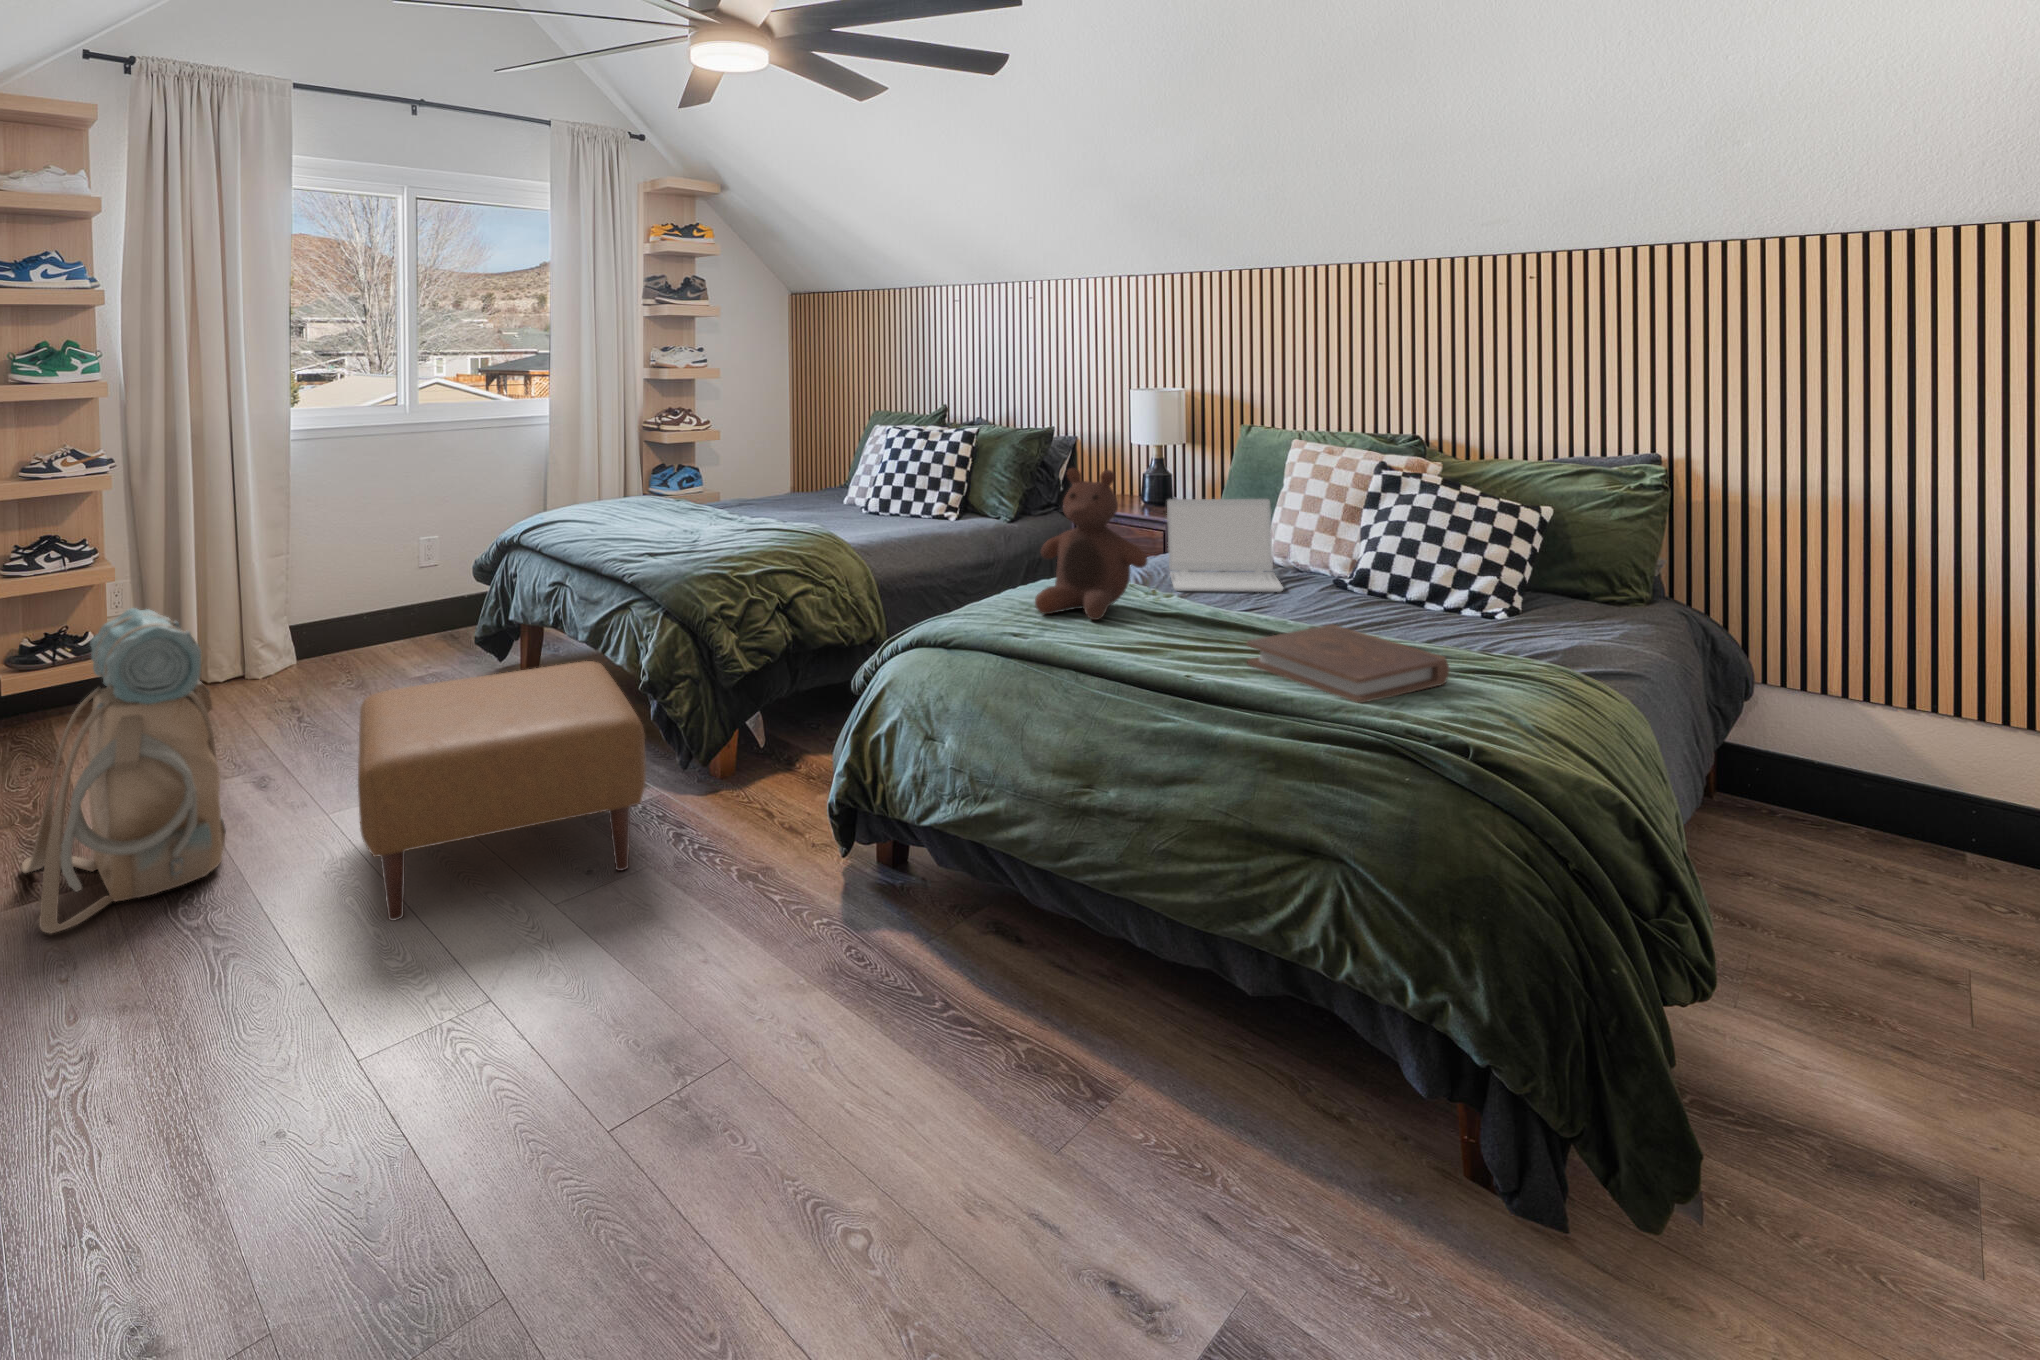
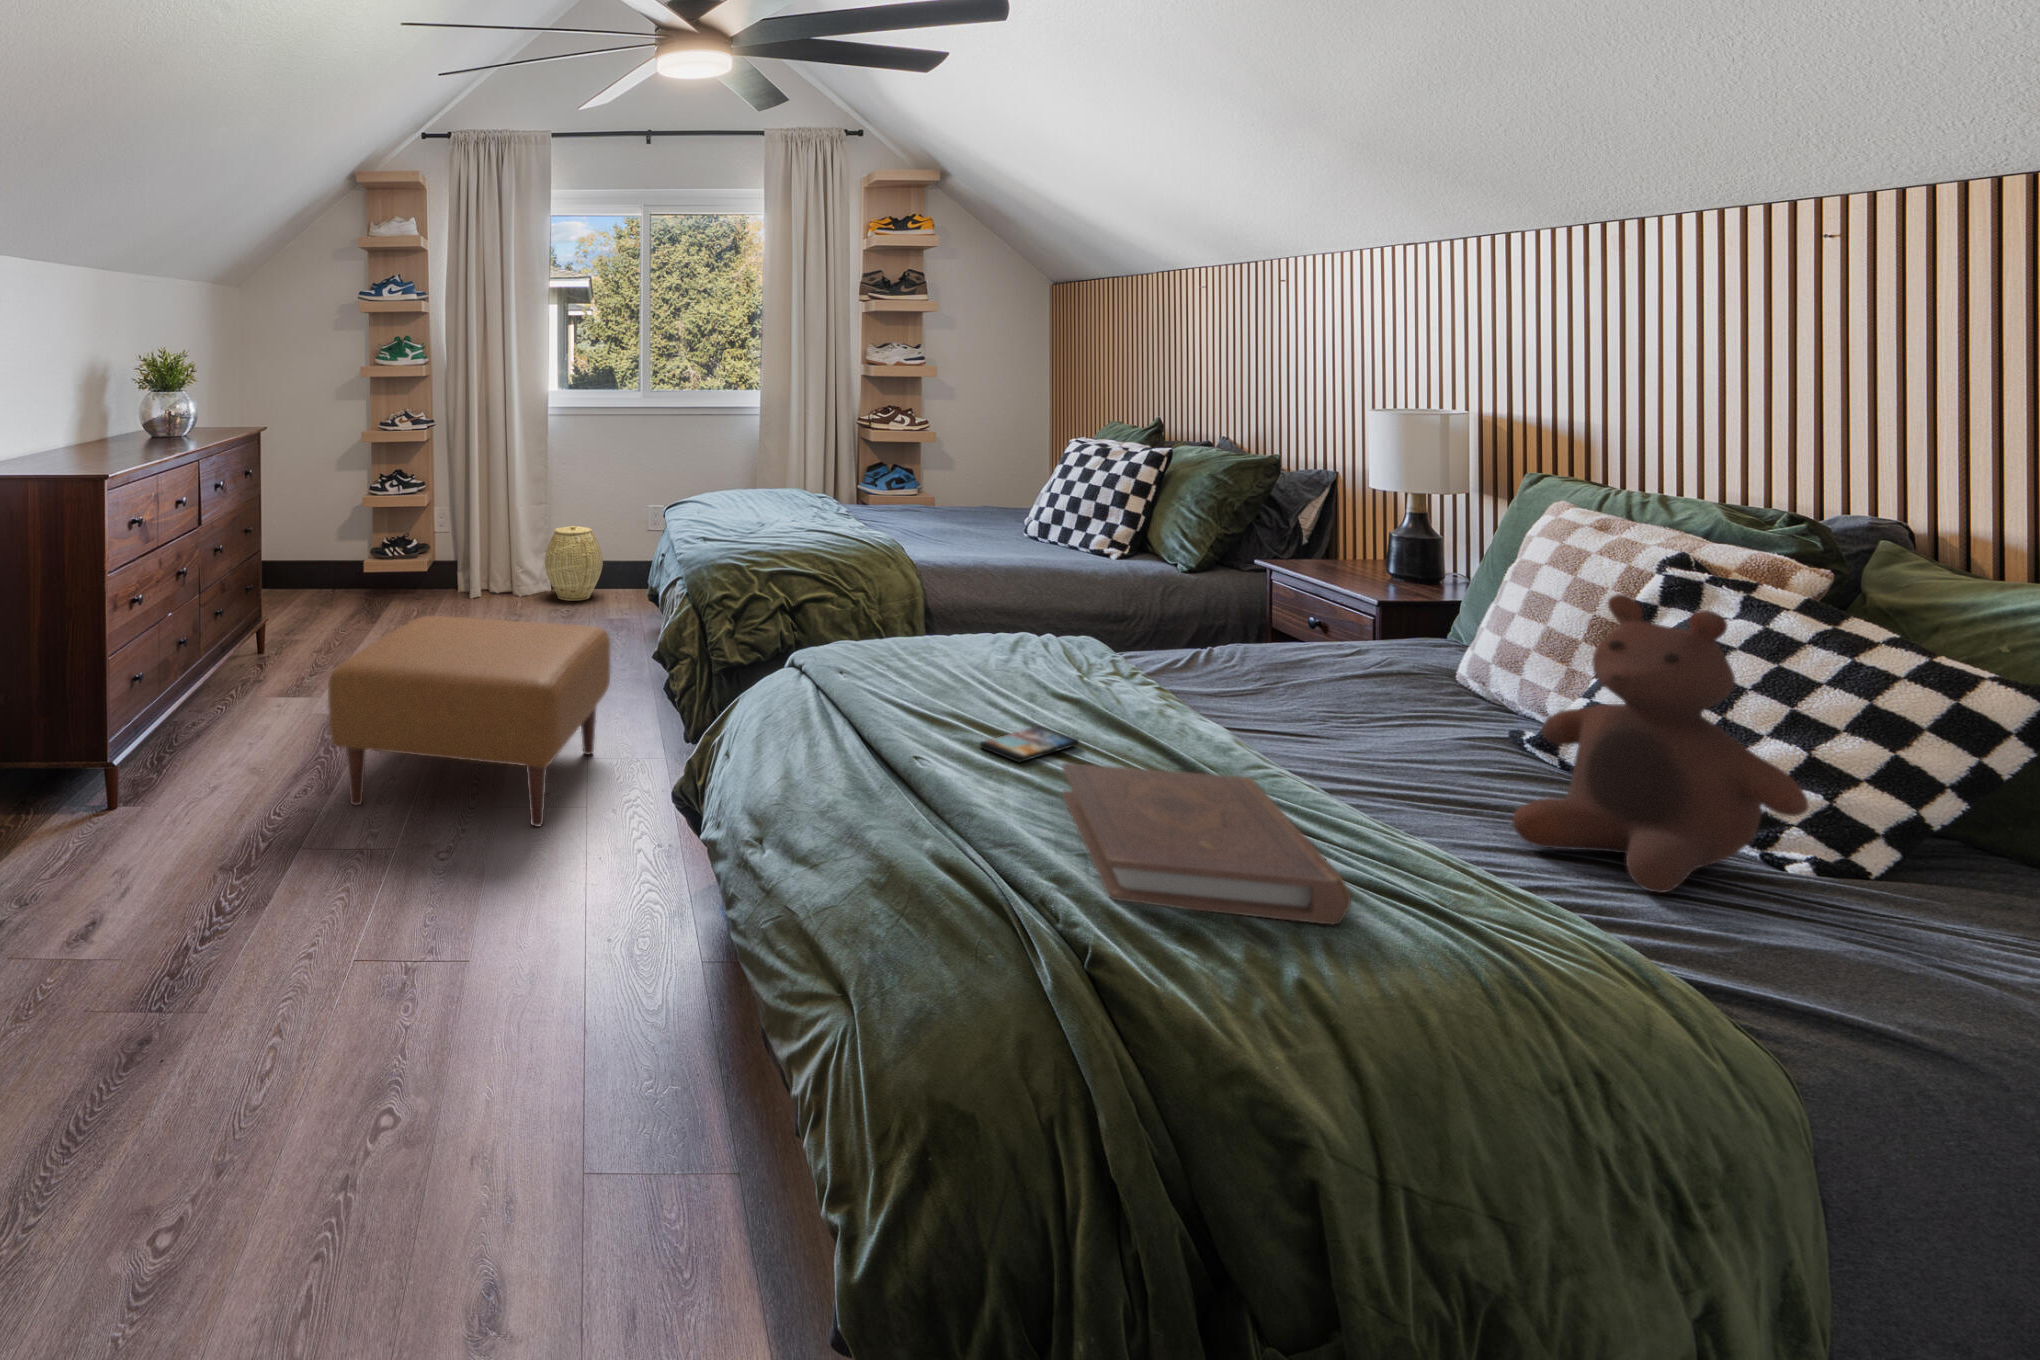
stuffed bear: present [1035,468,1147,620] -> present [1512,594,1808,893]
laptop: present [1167,499,1283,592] -> none [1224,562,1438,725]
woven basket: none [324,575,399,664] -> present [545,526,603,601]
backpack: present [21,608,226,934] -> none [184,517,331,740]
smartphone: none [1159,630,1201,653] -> present [980,726,1079,762]

